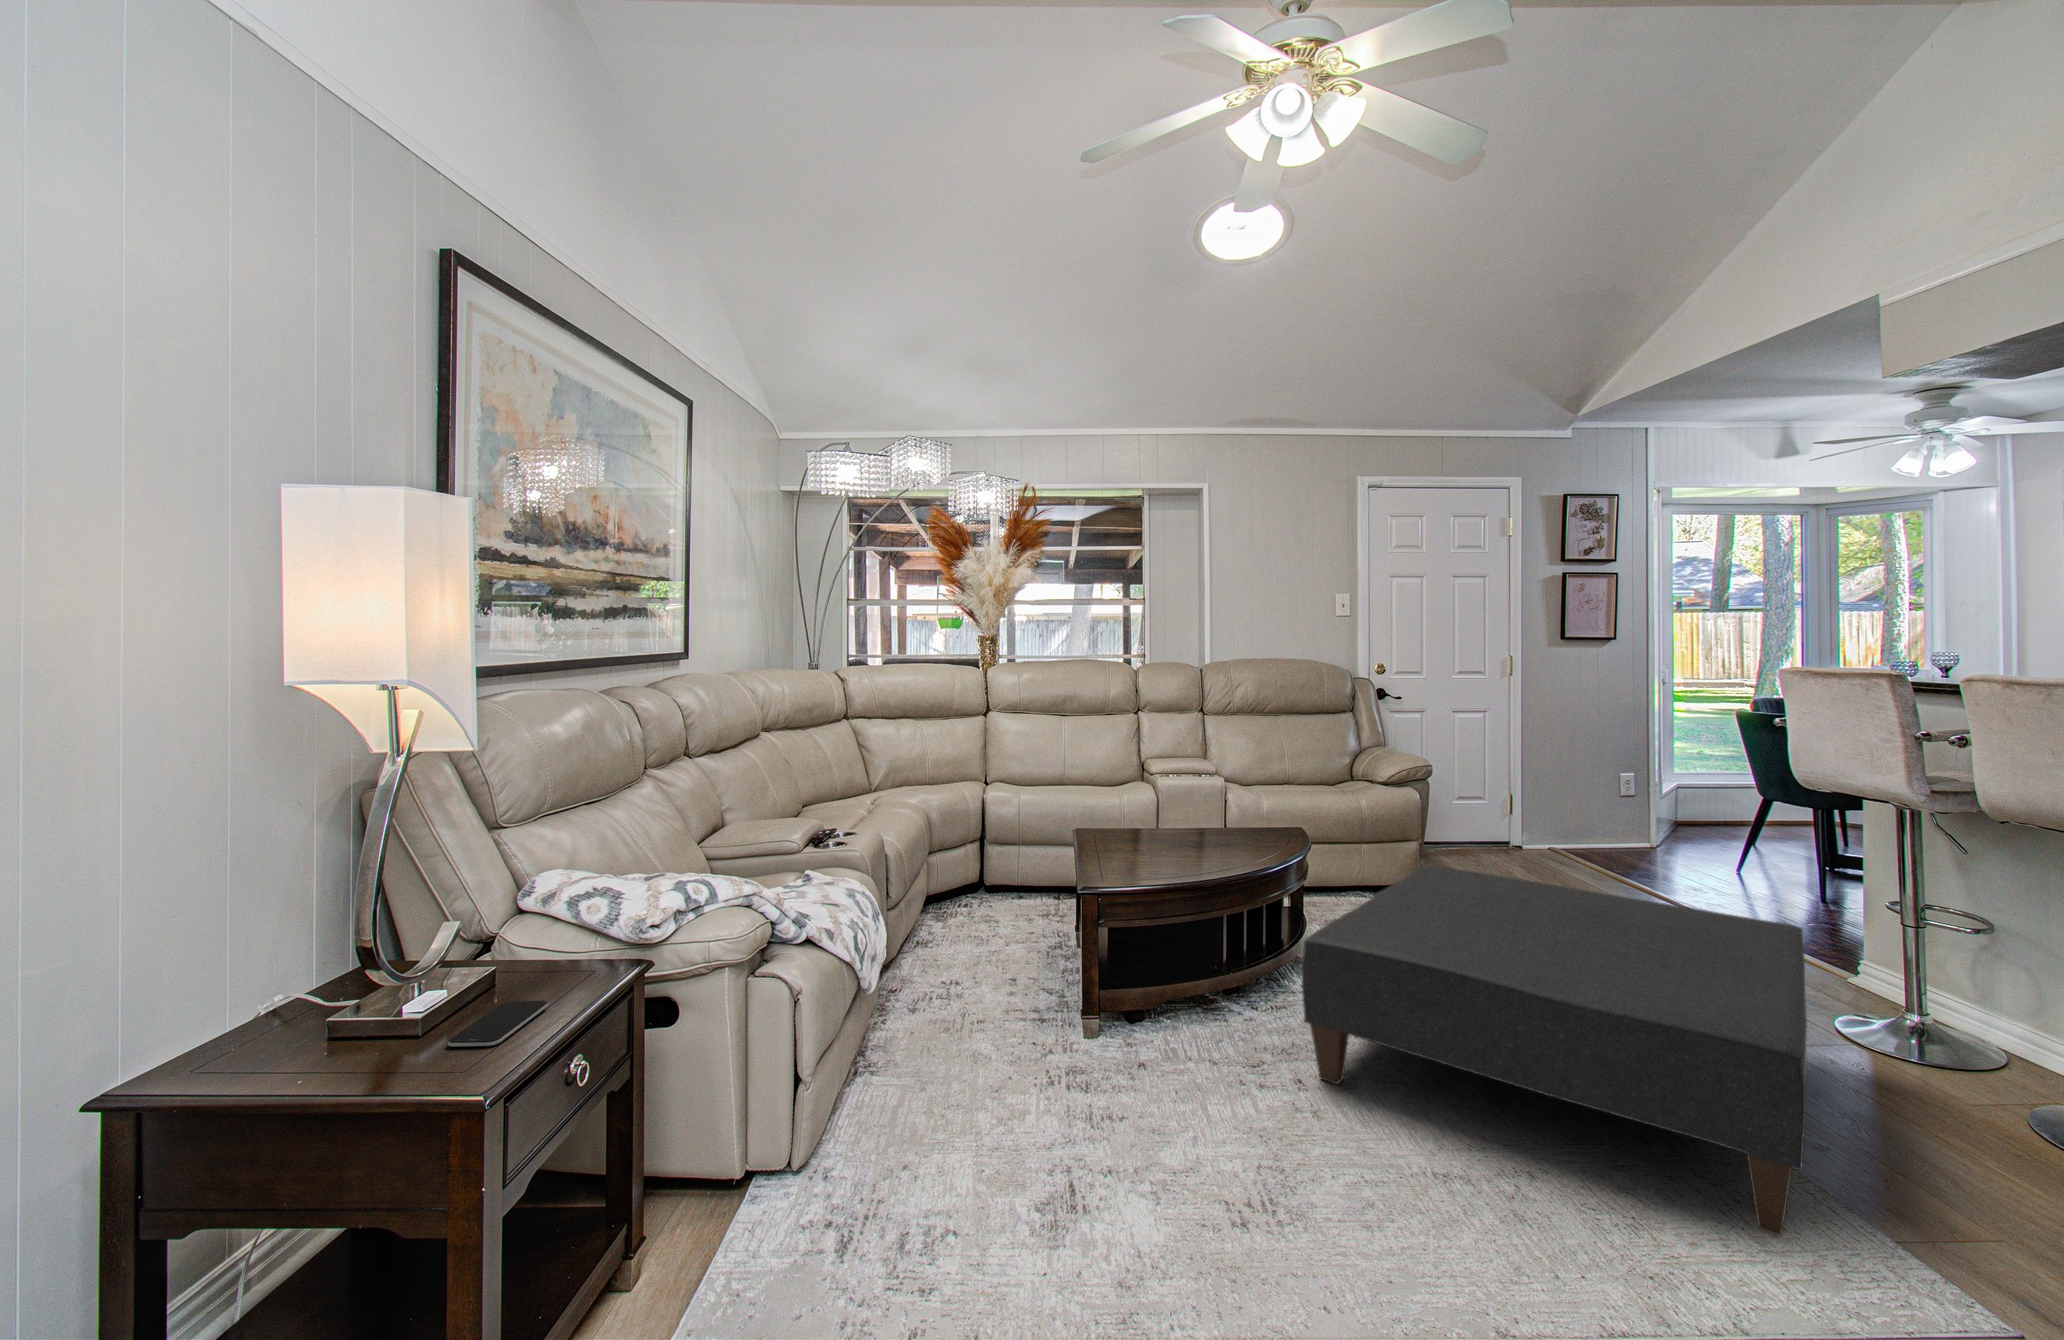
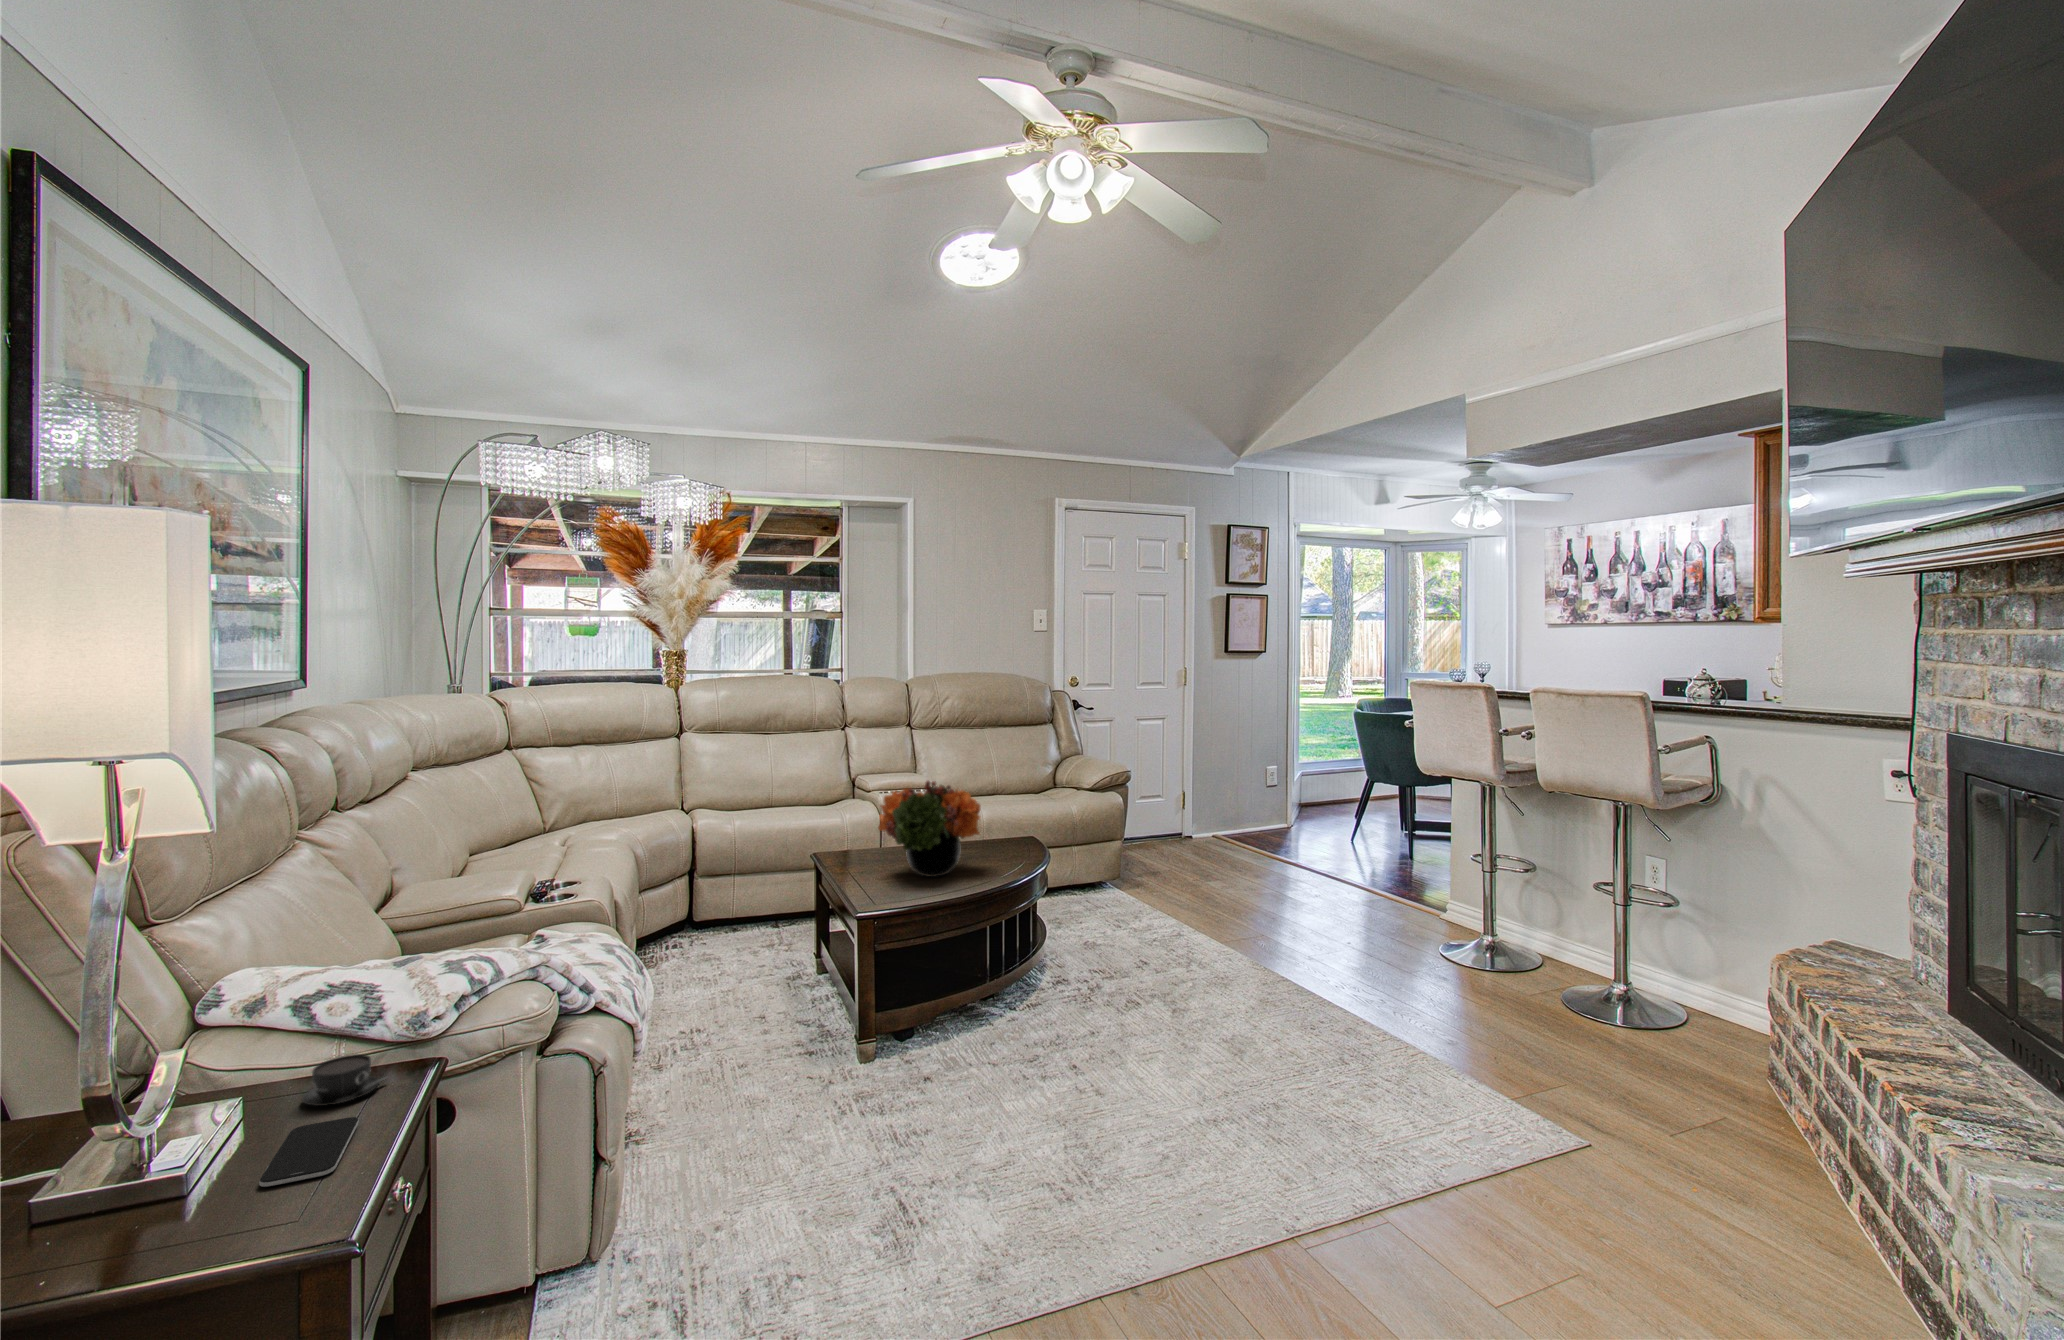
flower arrangement: none [1121,761,1227,858] -> present [878,781,981,877]
ottoman: present [1302,866,1807,1236] -> none [1076,861,1448,1109]
teacup: none [532,949,598,988] -> present [302,1054,387,1106]

